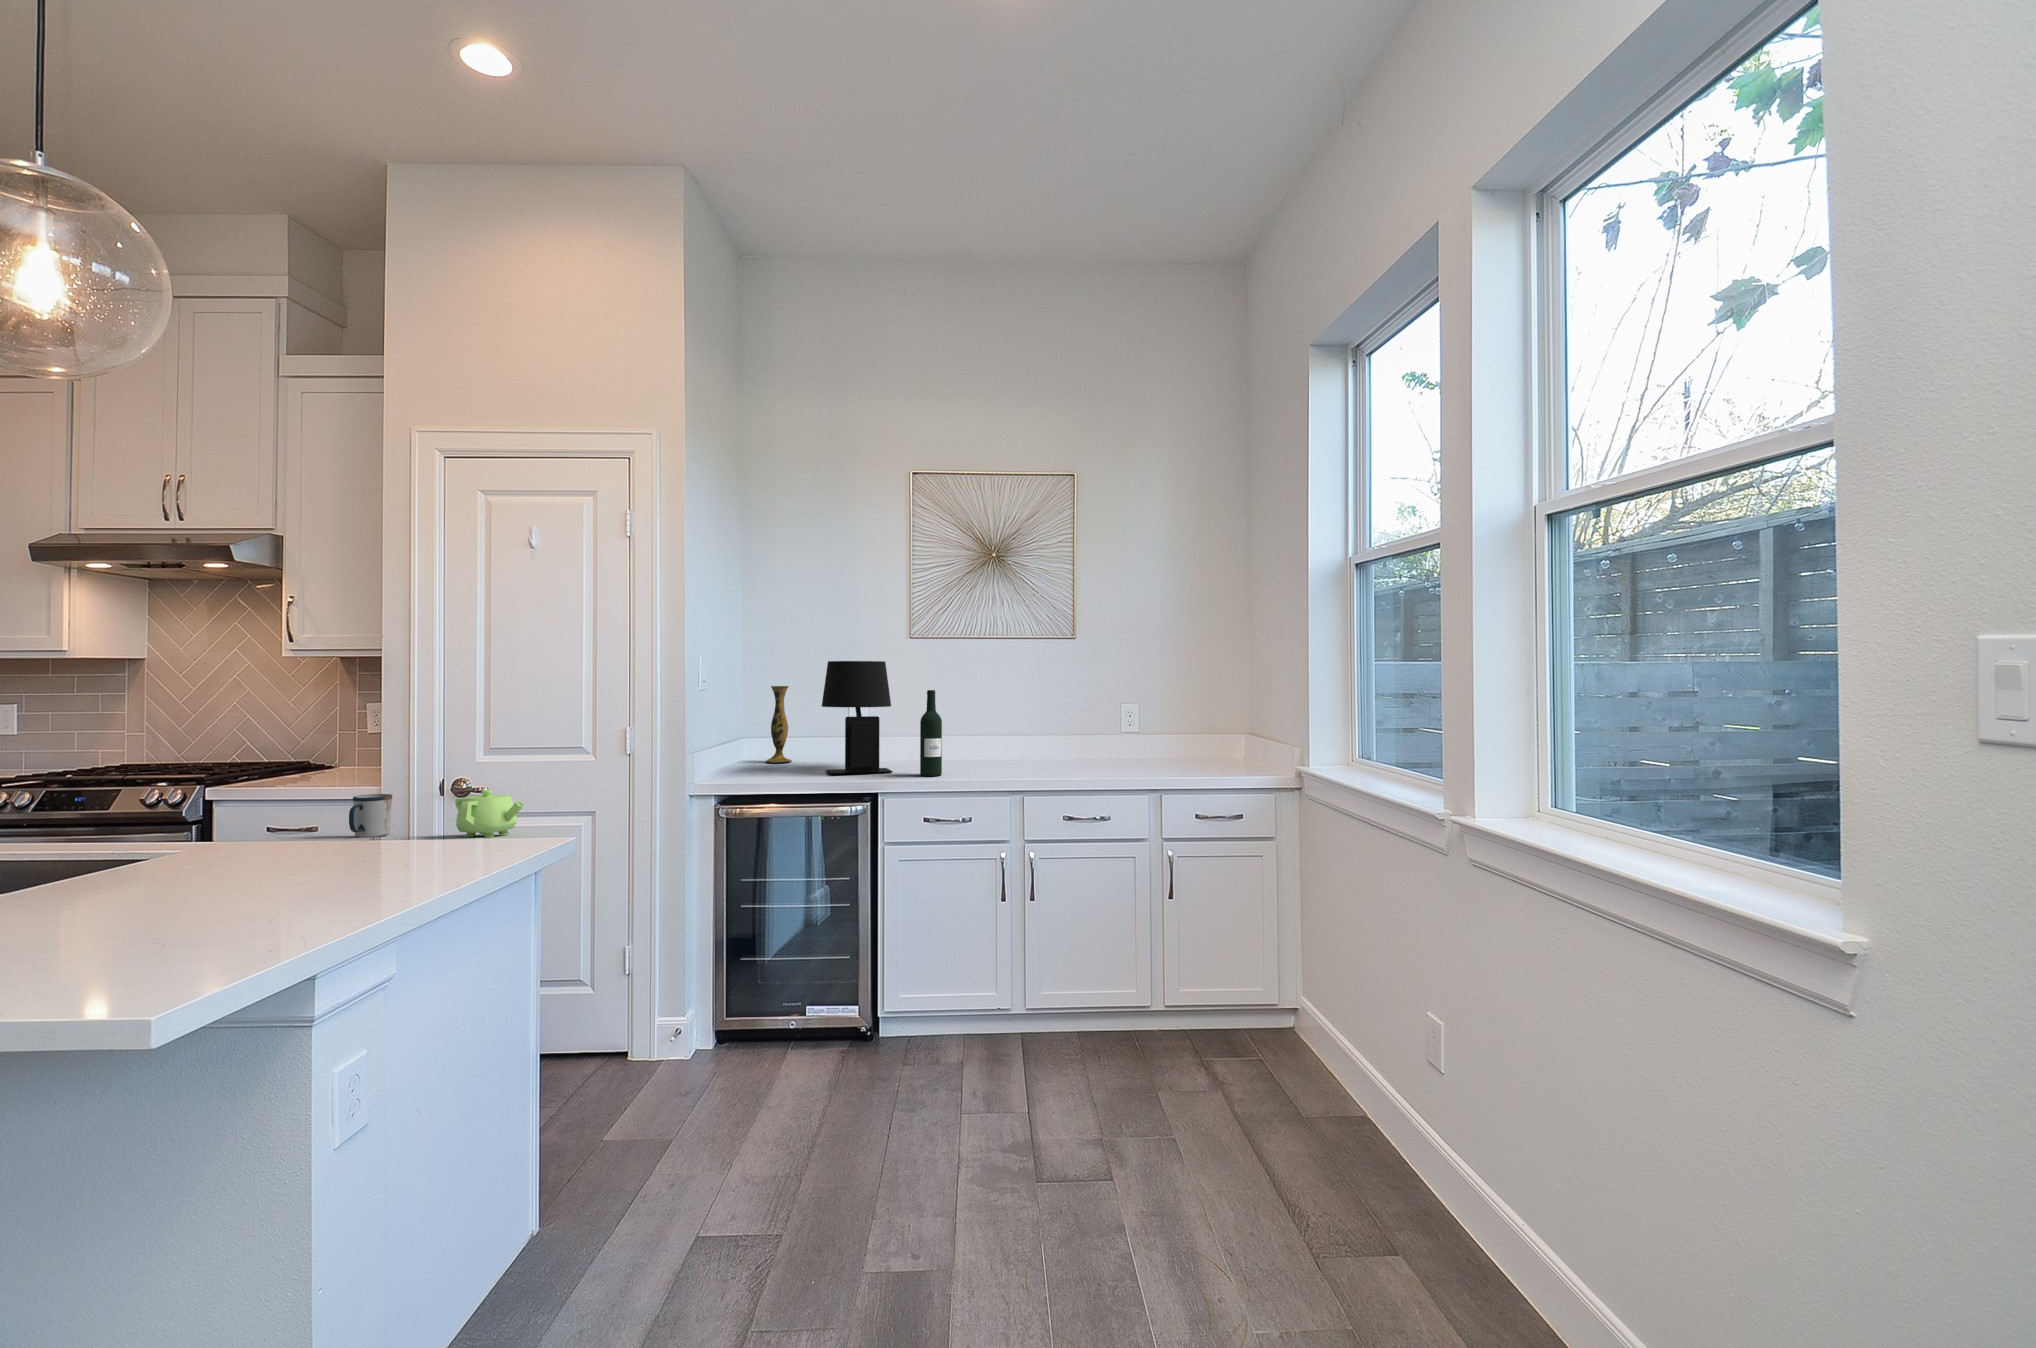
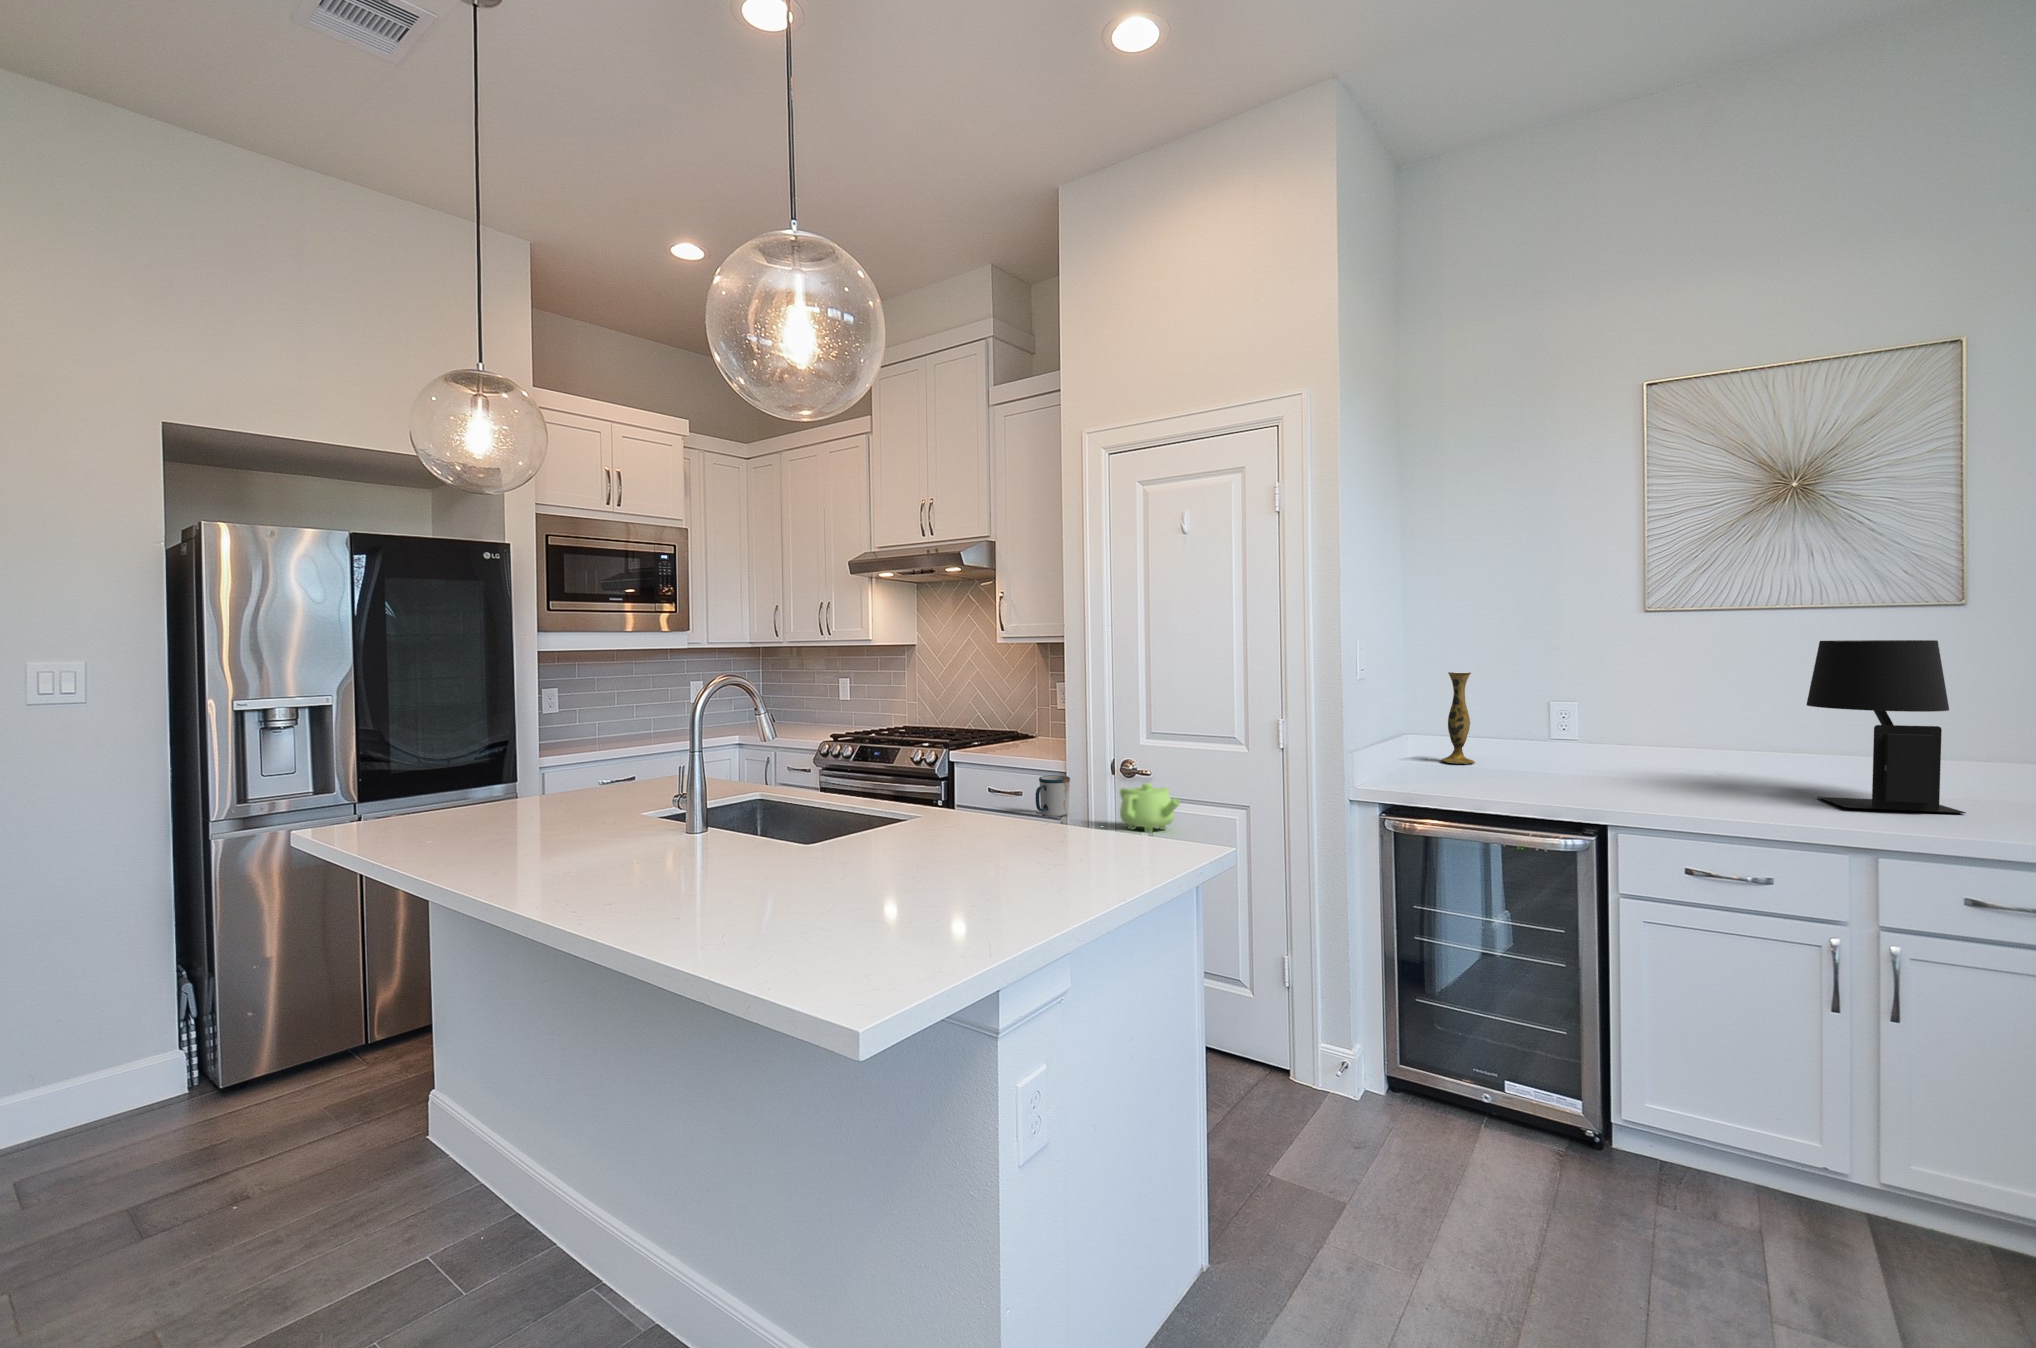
table lamp: present [822,661,893,774] -> present [1806,640,1966,813]
wine bottle: present [920,690,942,776] -> none [1678,687,1717,808]

